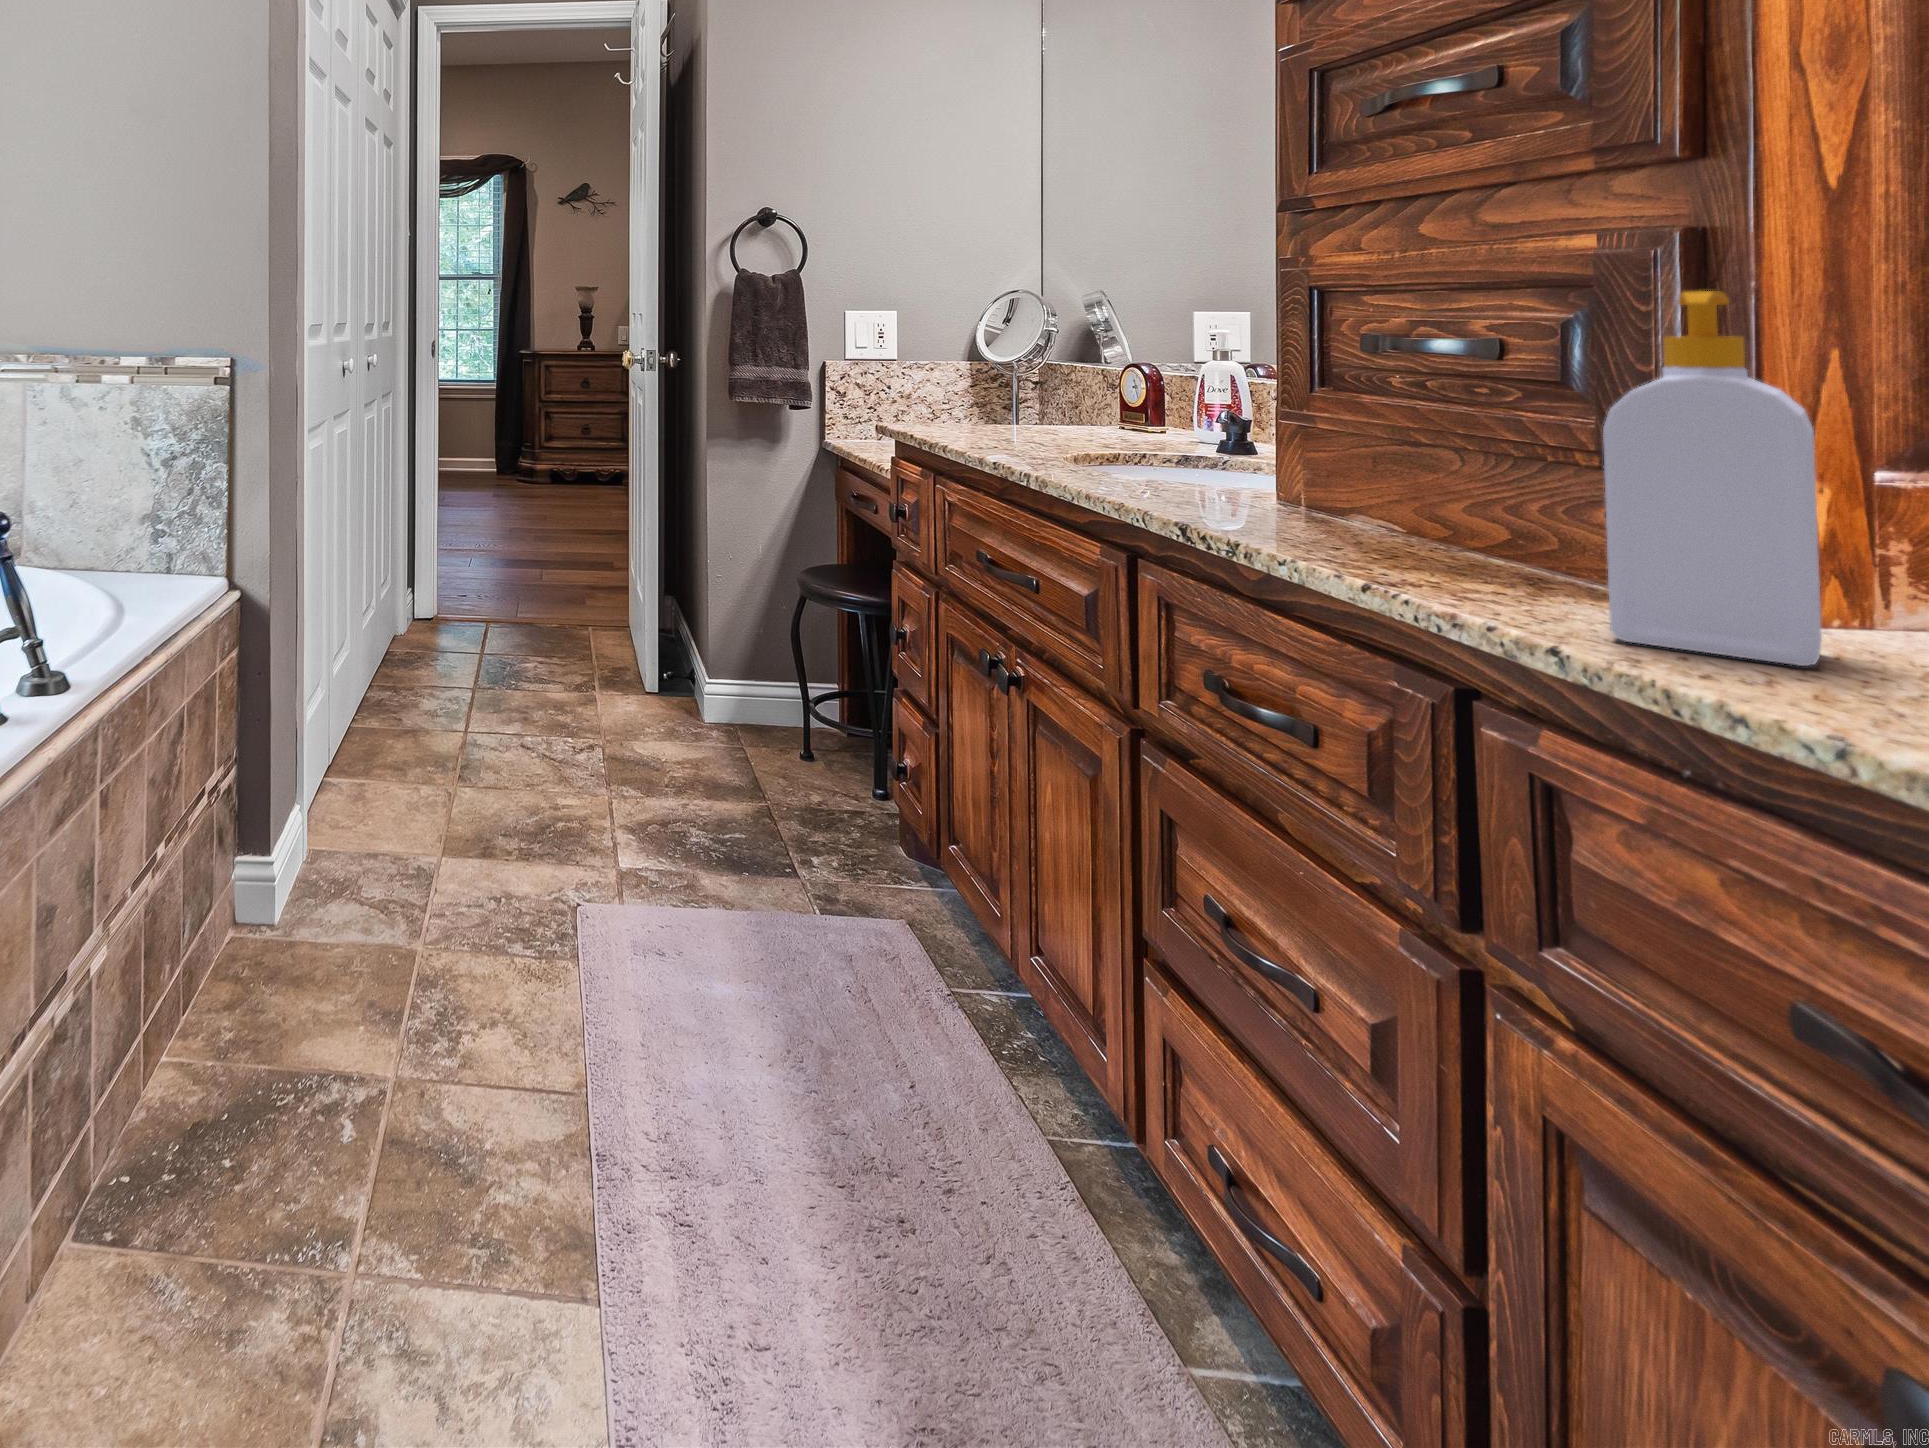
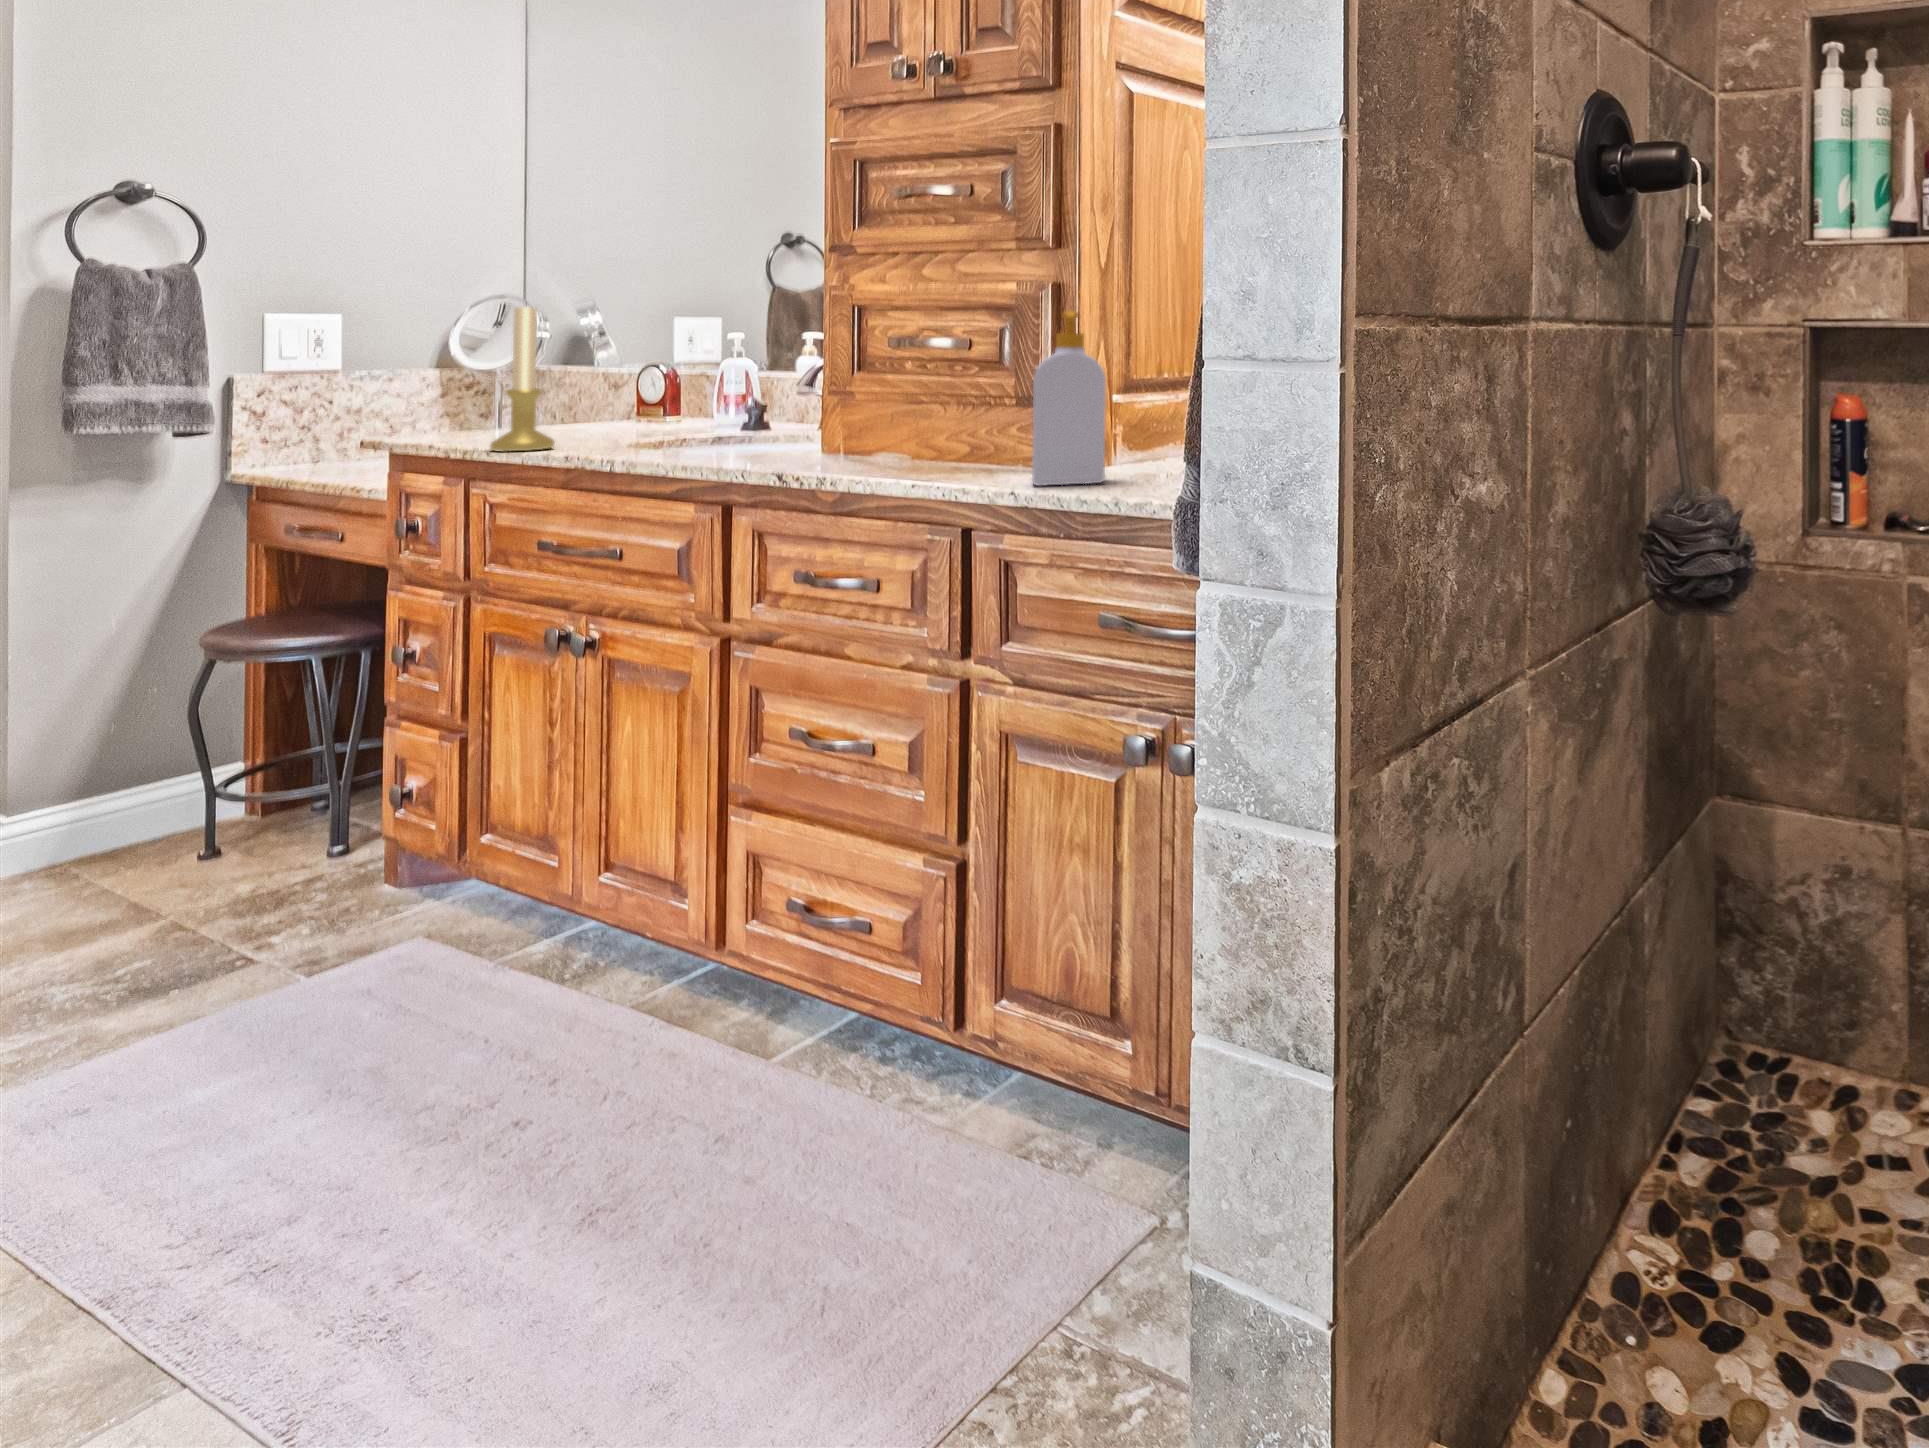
candle holder: none [942,296,1001,453] -> present [490,307,555,452]

